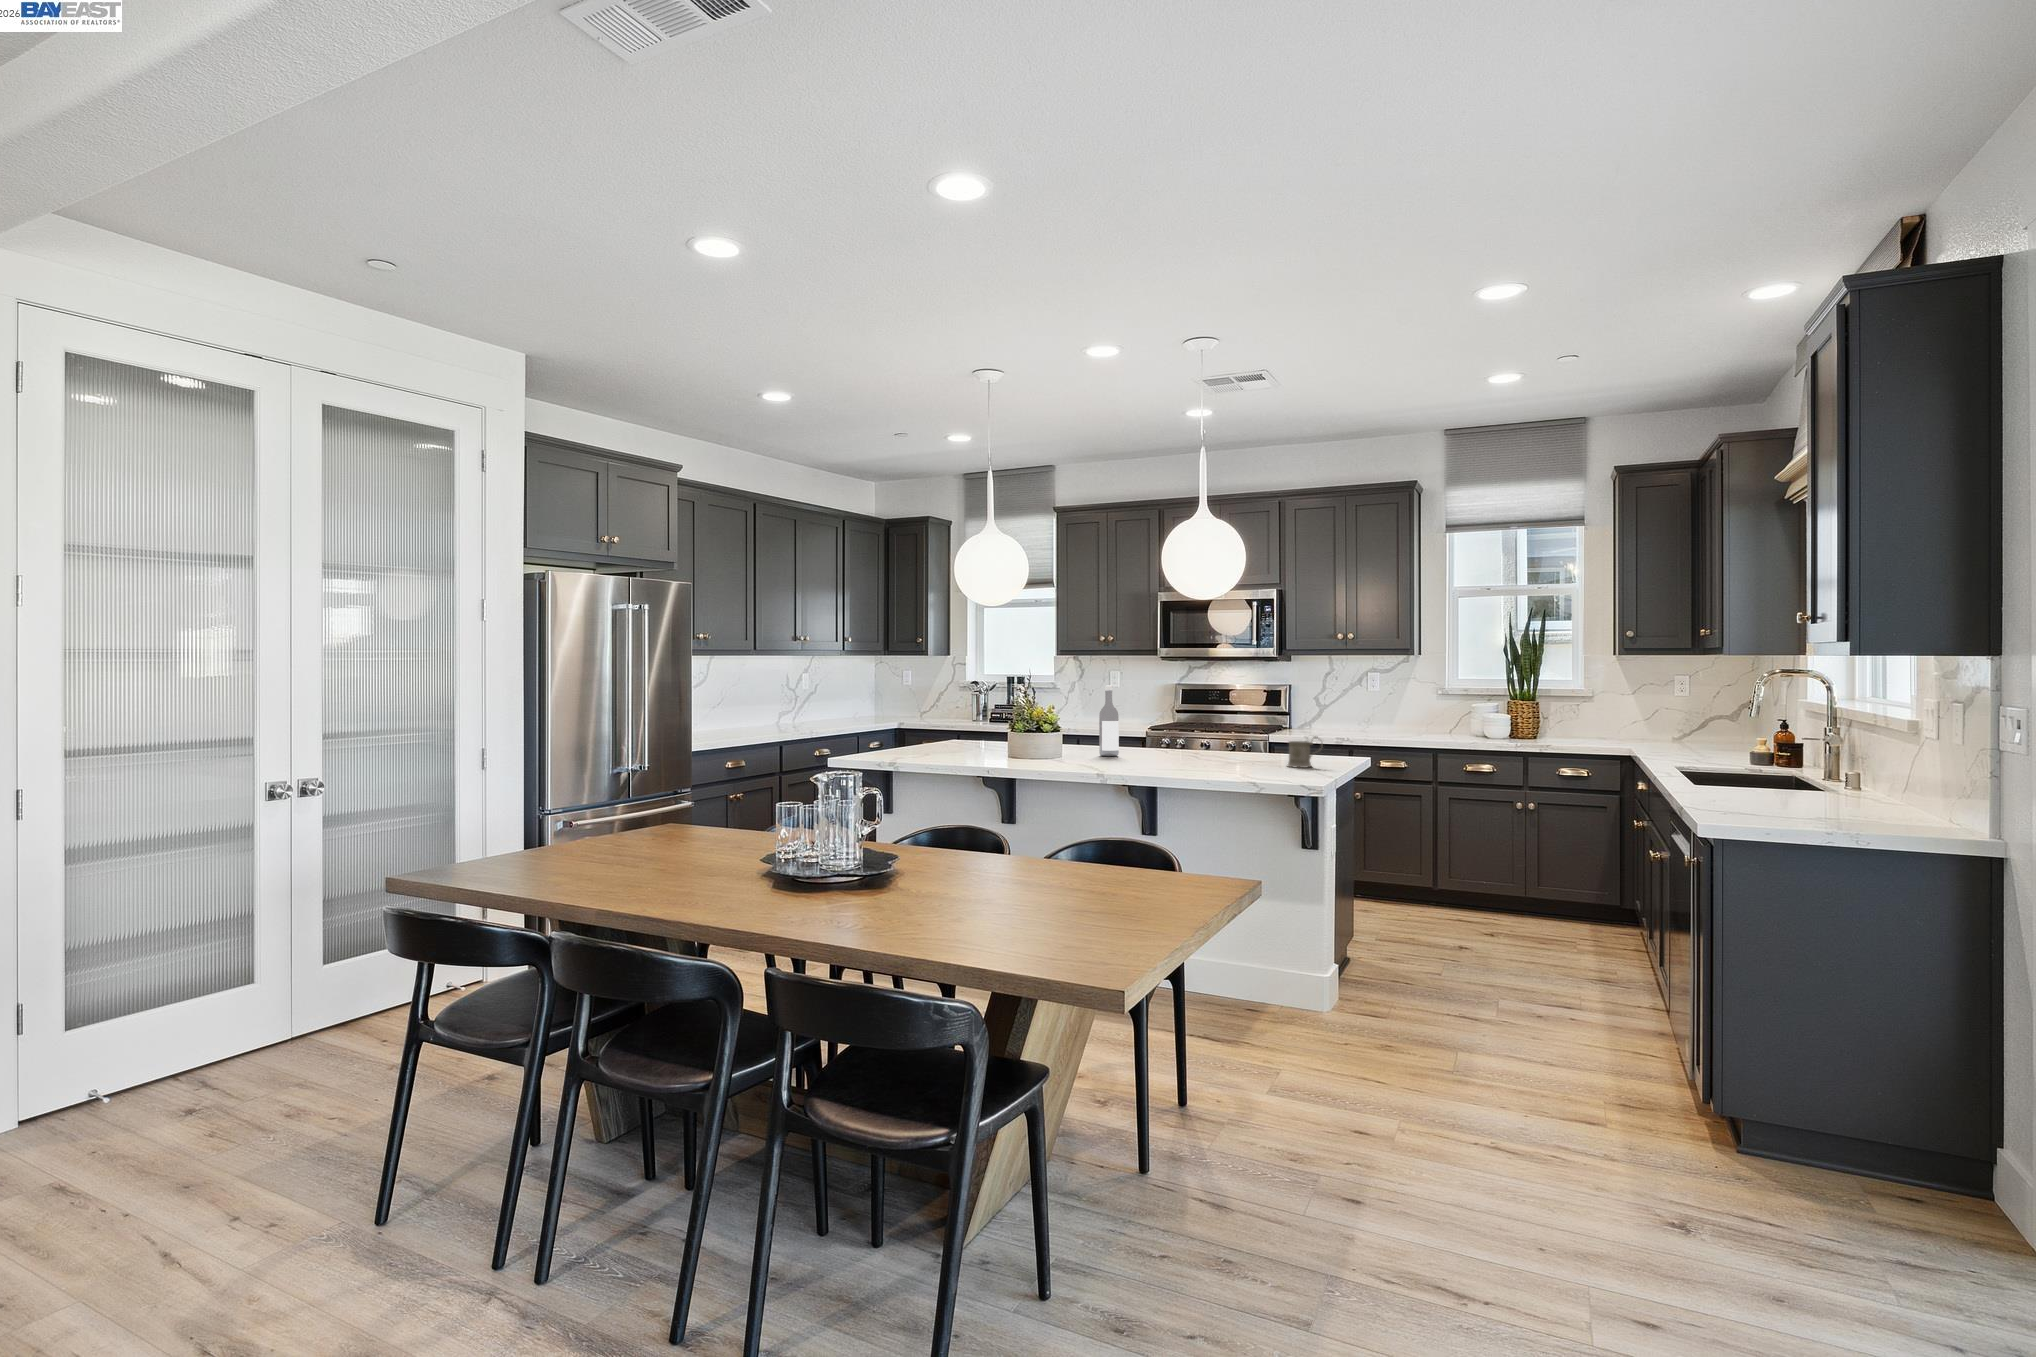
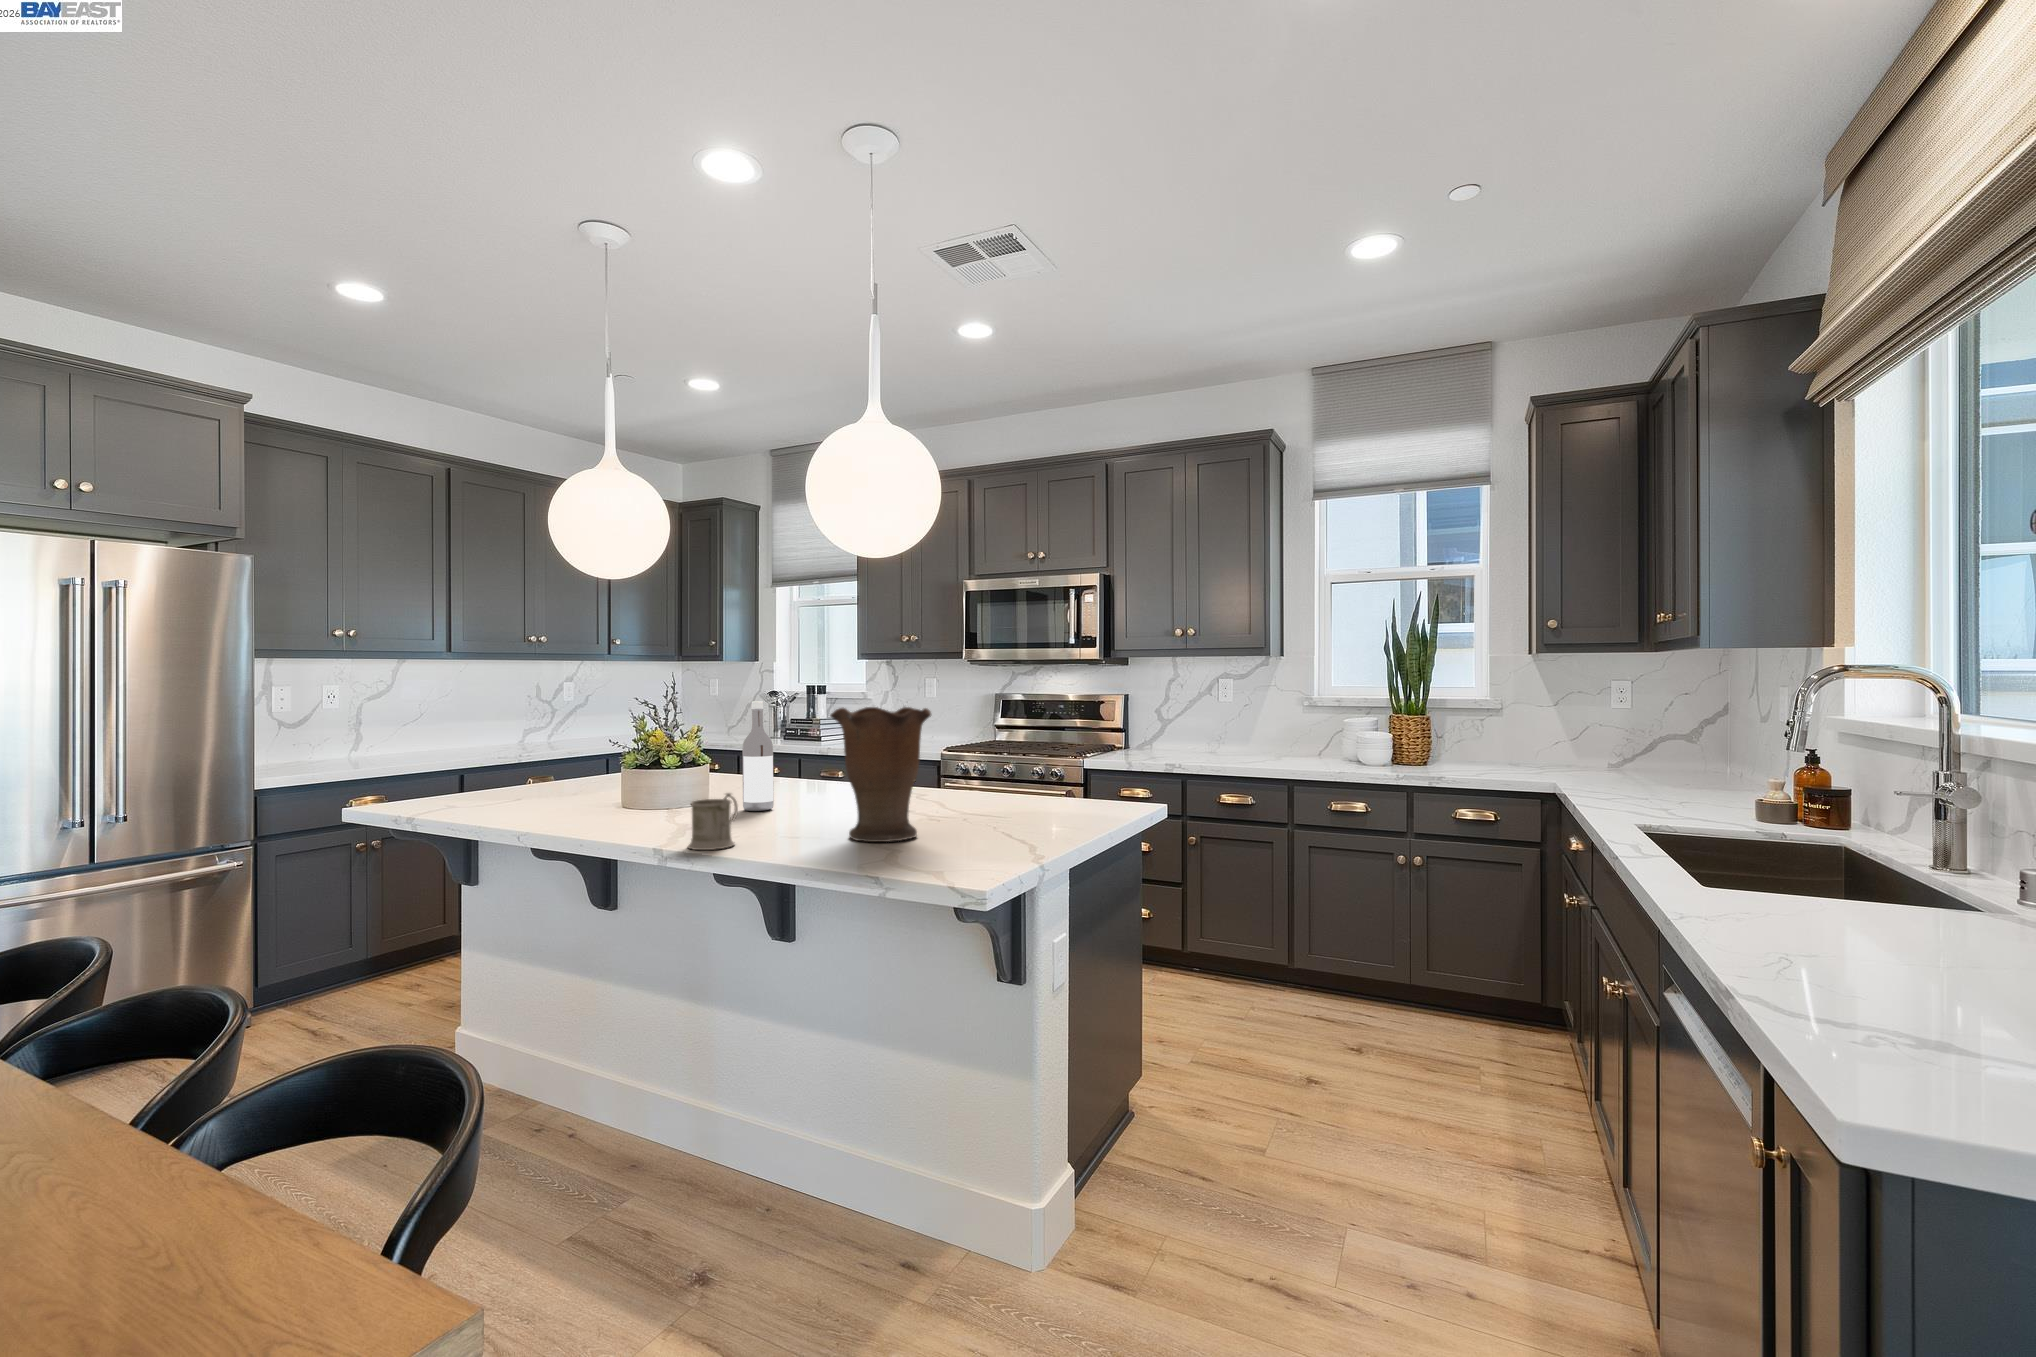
vase: none [1192,688,1252,767] -> present [830,707,931,842]
mug: present [1288,737,1318,768] -> present [688,793,738,850]

